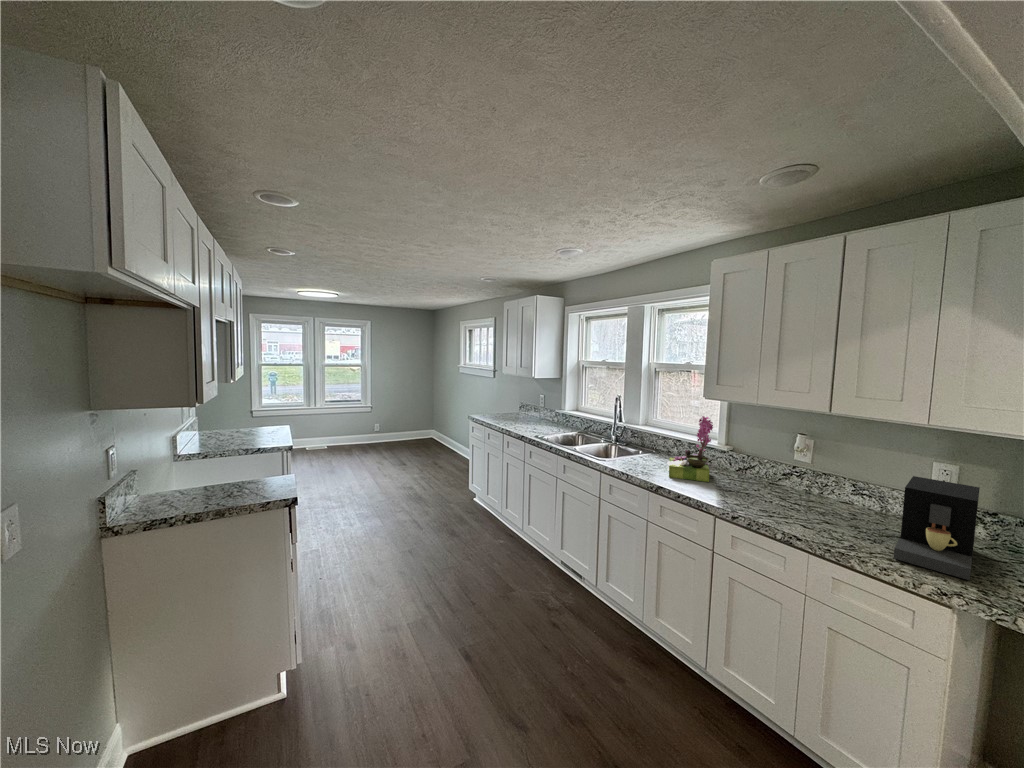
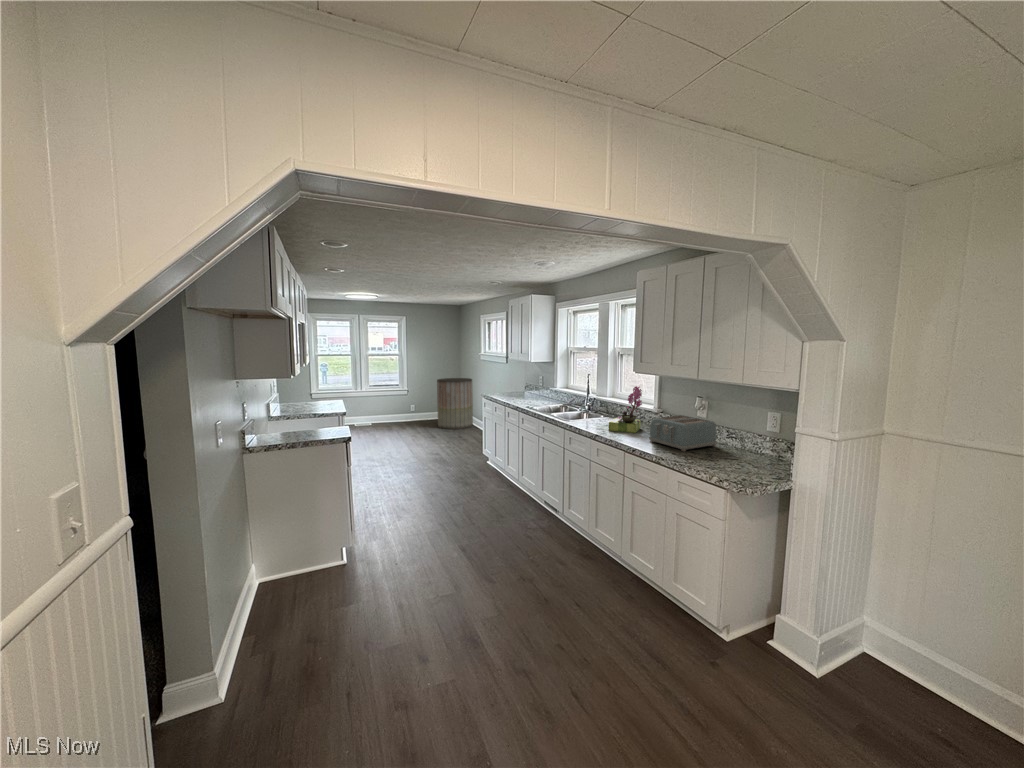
trash can: none [407,393,448,453] -> present [437,378,473,429]
toaster: none [743,460,844,520] -> present [649,415,717,451]
coffee maker: present [894,476,980,580] -> none [710,419,776,475]

